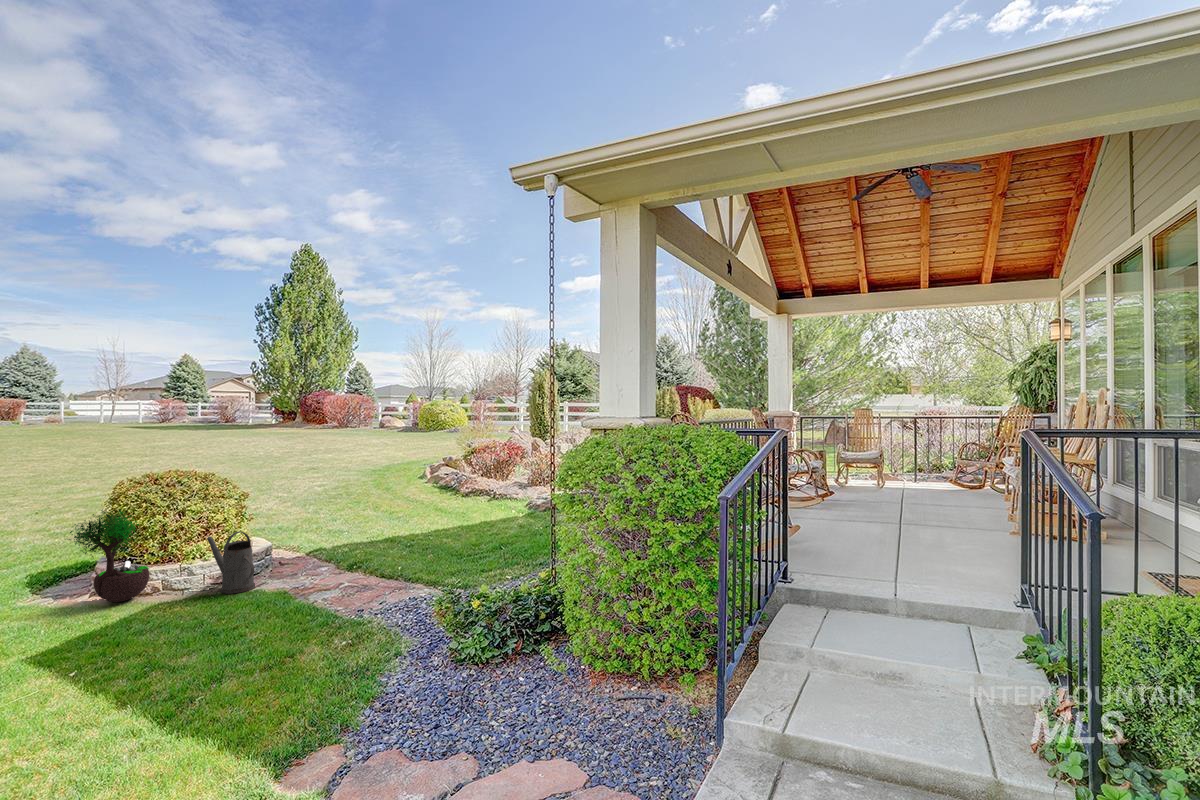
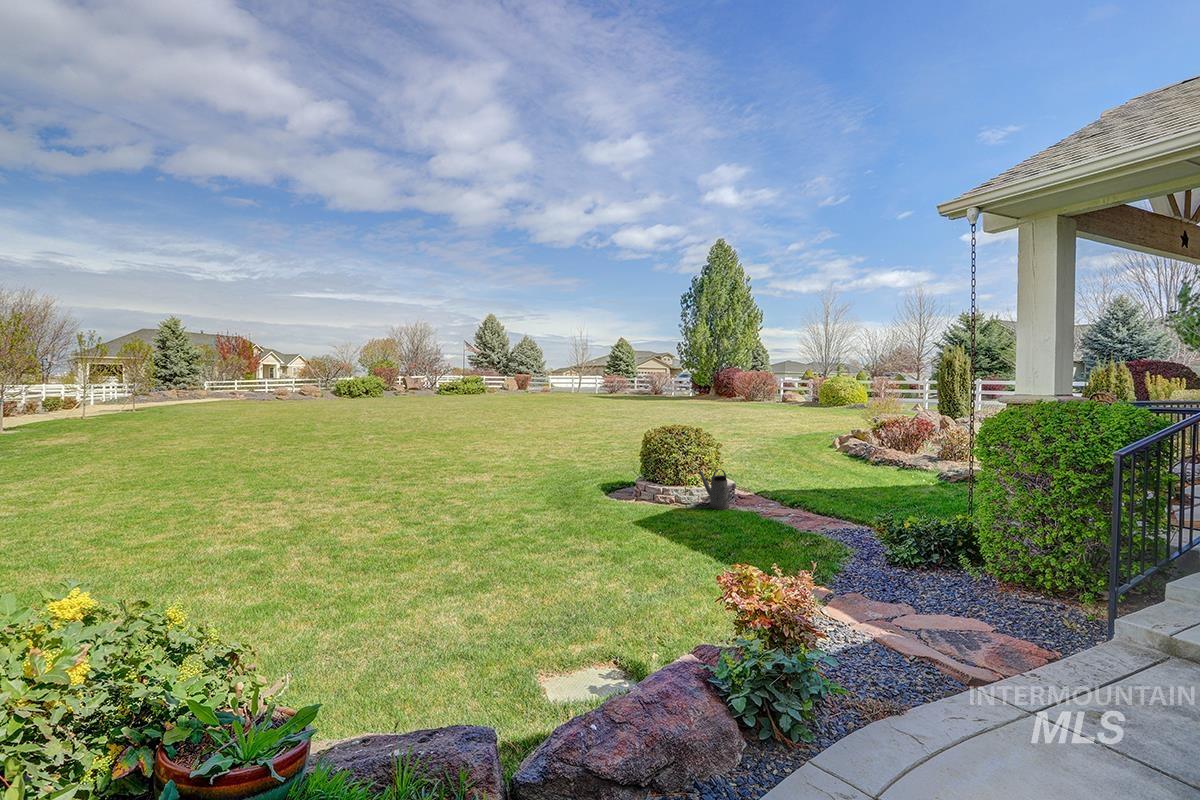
potted tree: present [67,509,149,602] -> none [633,444,671,503]

